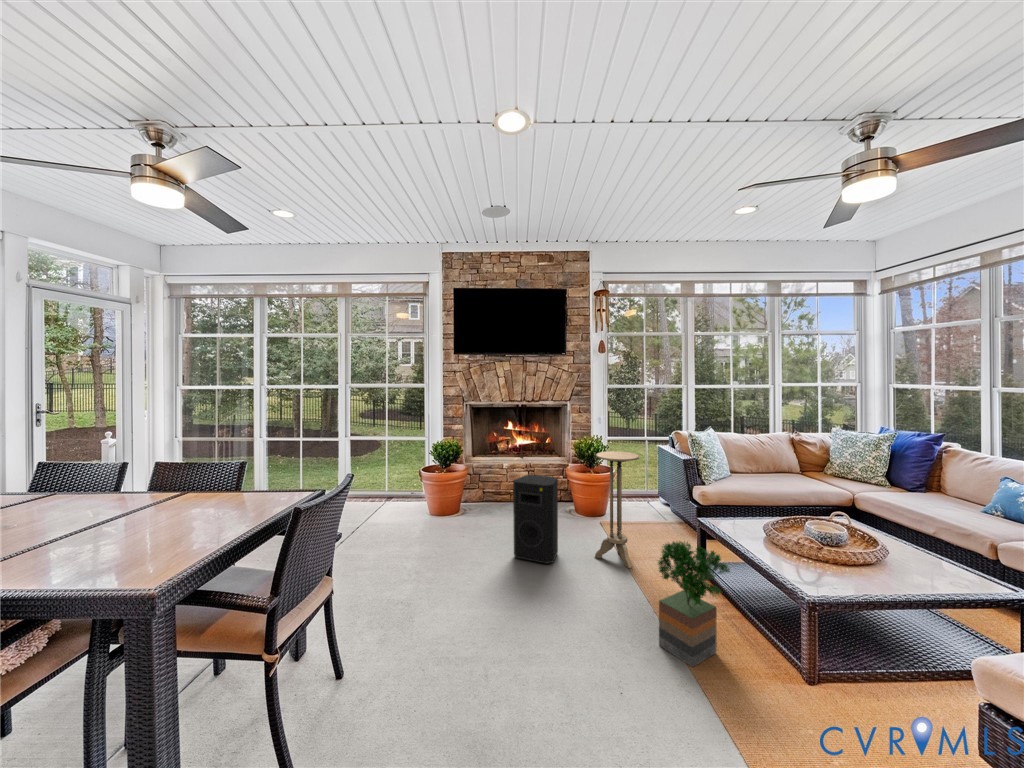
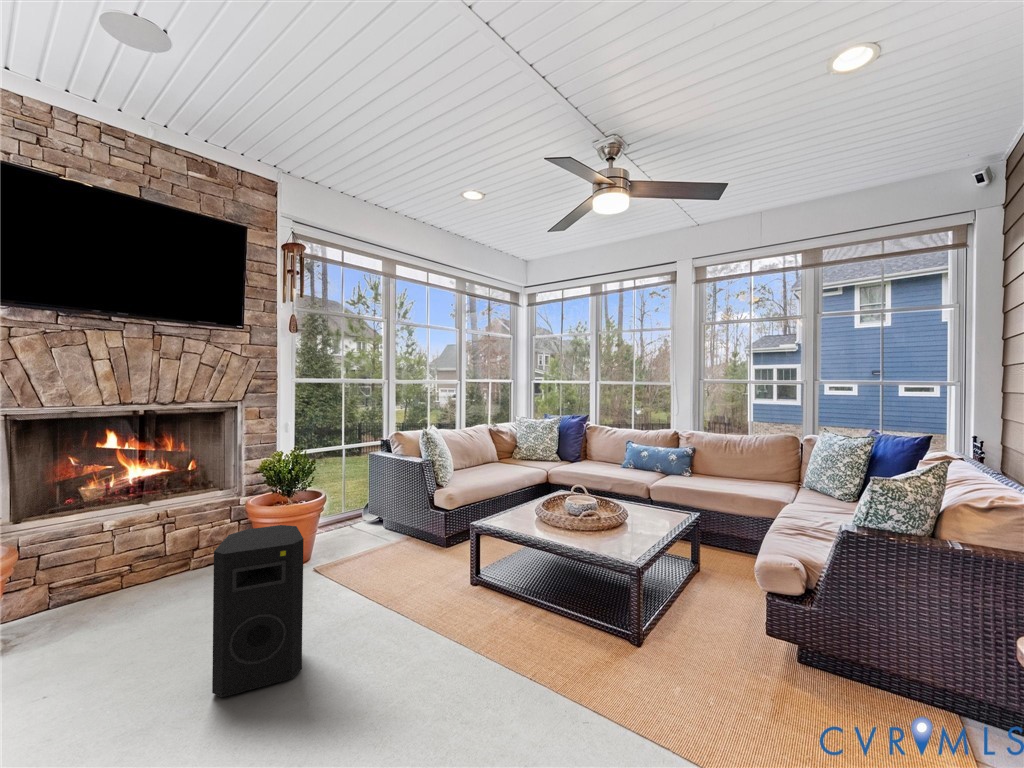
side table: present [595,451,639,568] -> none [354,466,419,628]
potted tree: present [658,541,730,667] -> none [525,564,615,721]

